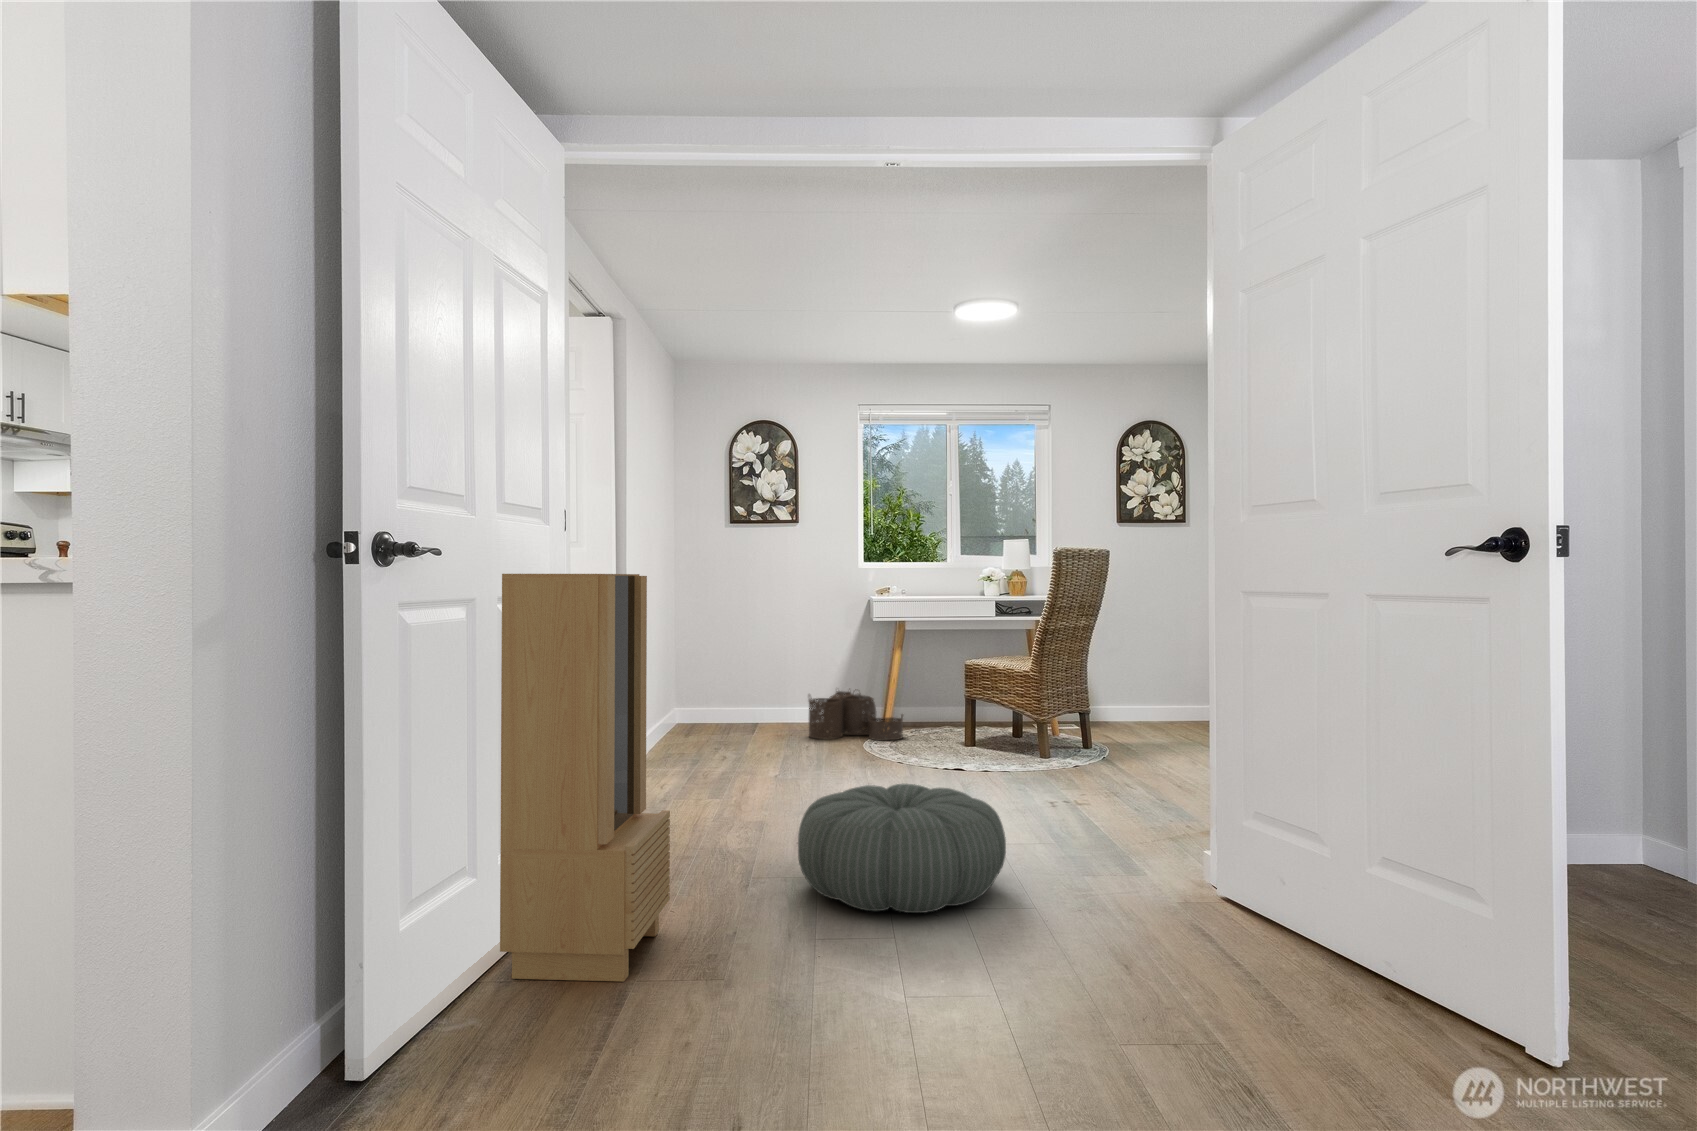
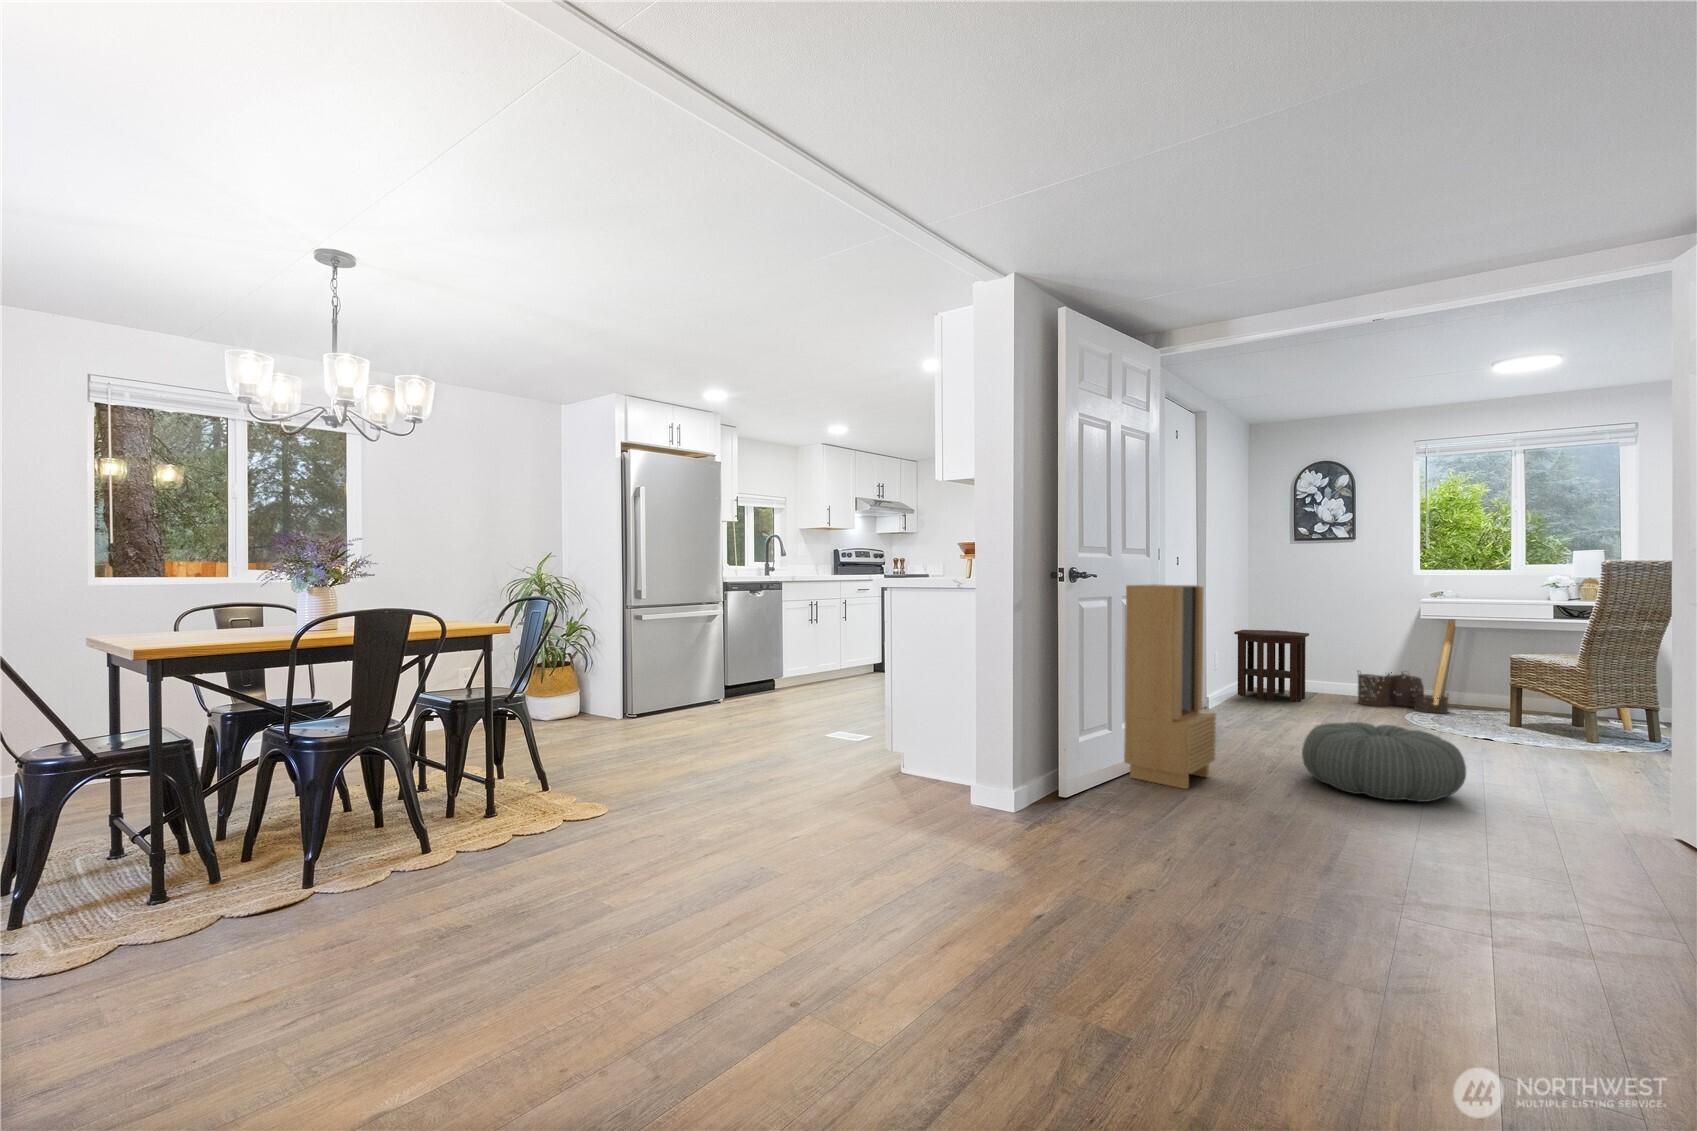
side table: none [661,648,753,750] -> present [1234,630,1309,702]

